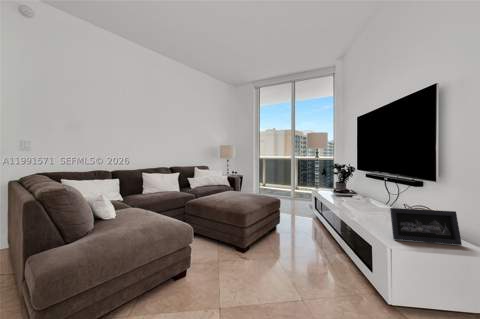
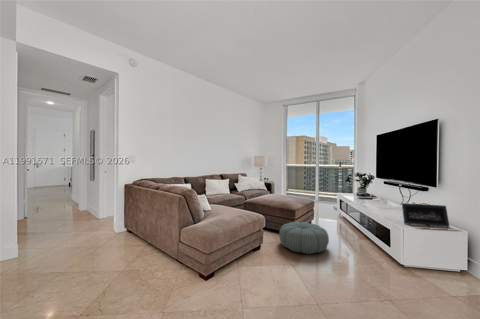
pouf: none [218,232,287,284] -> present [279,222,329,254]

